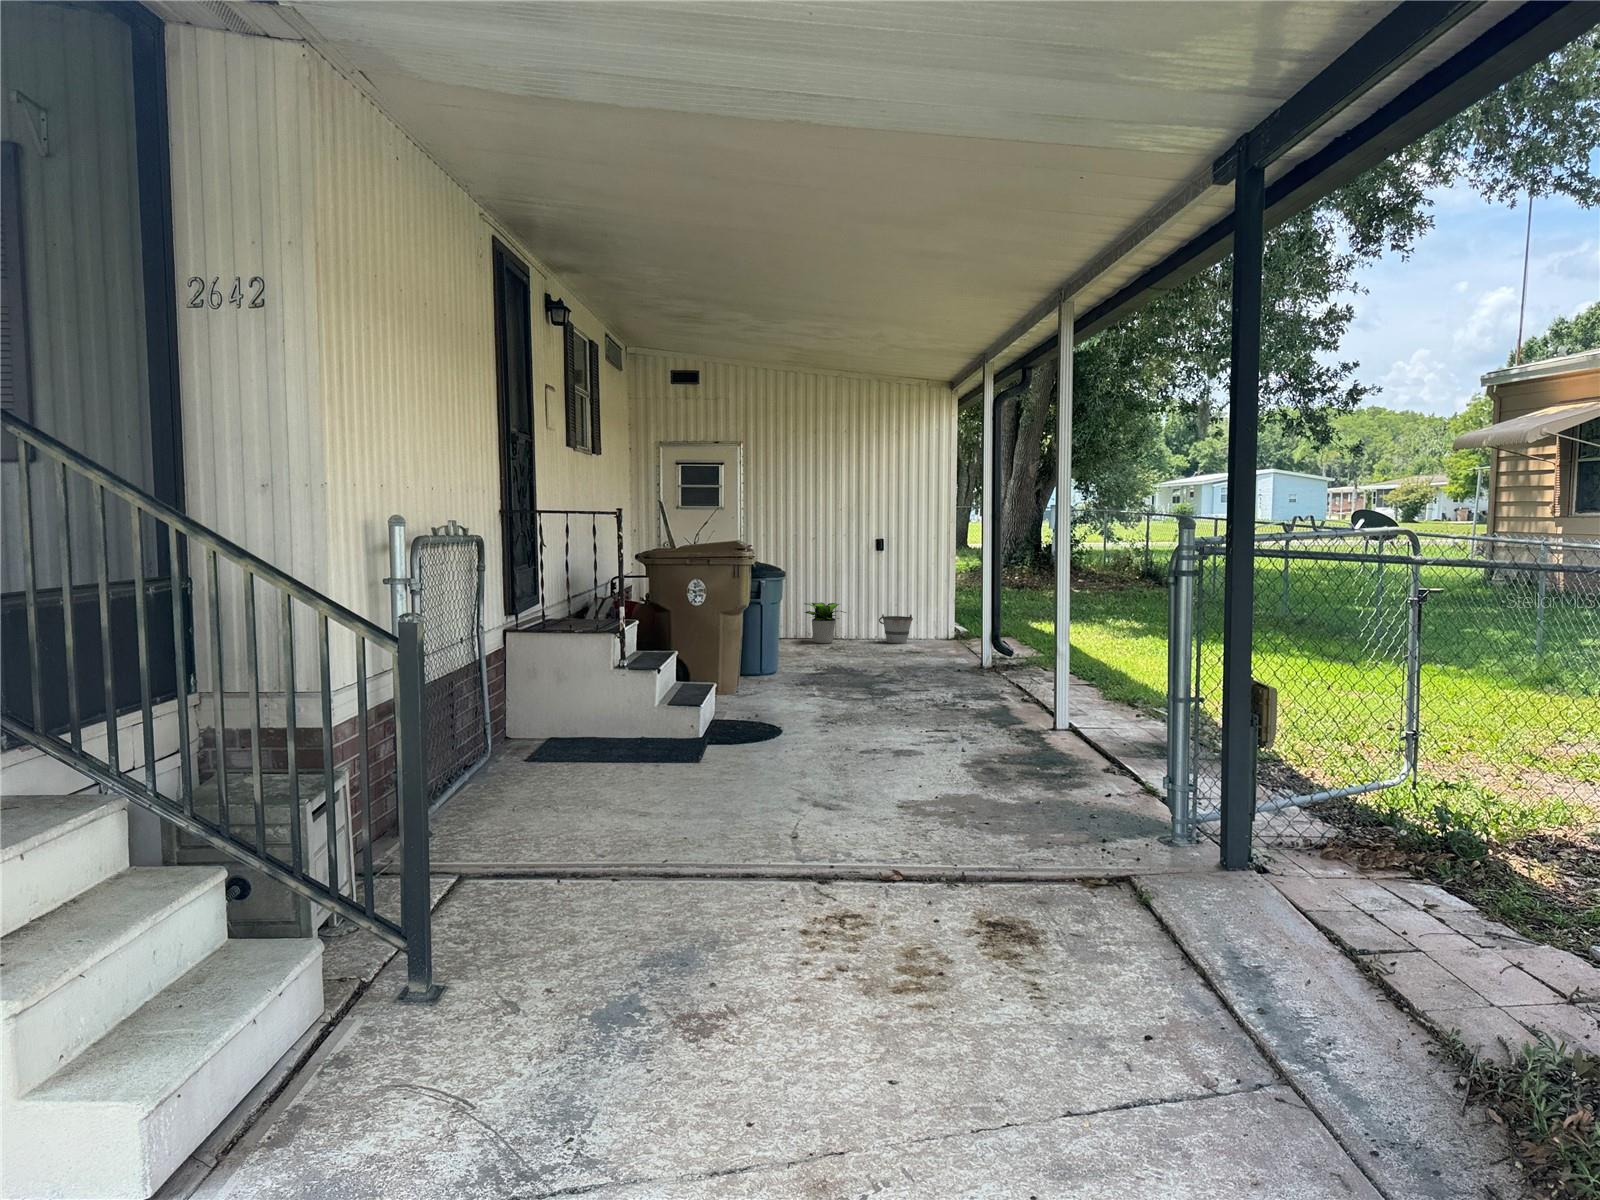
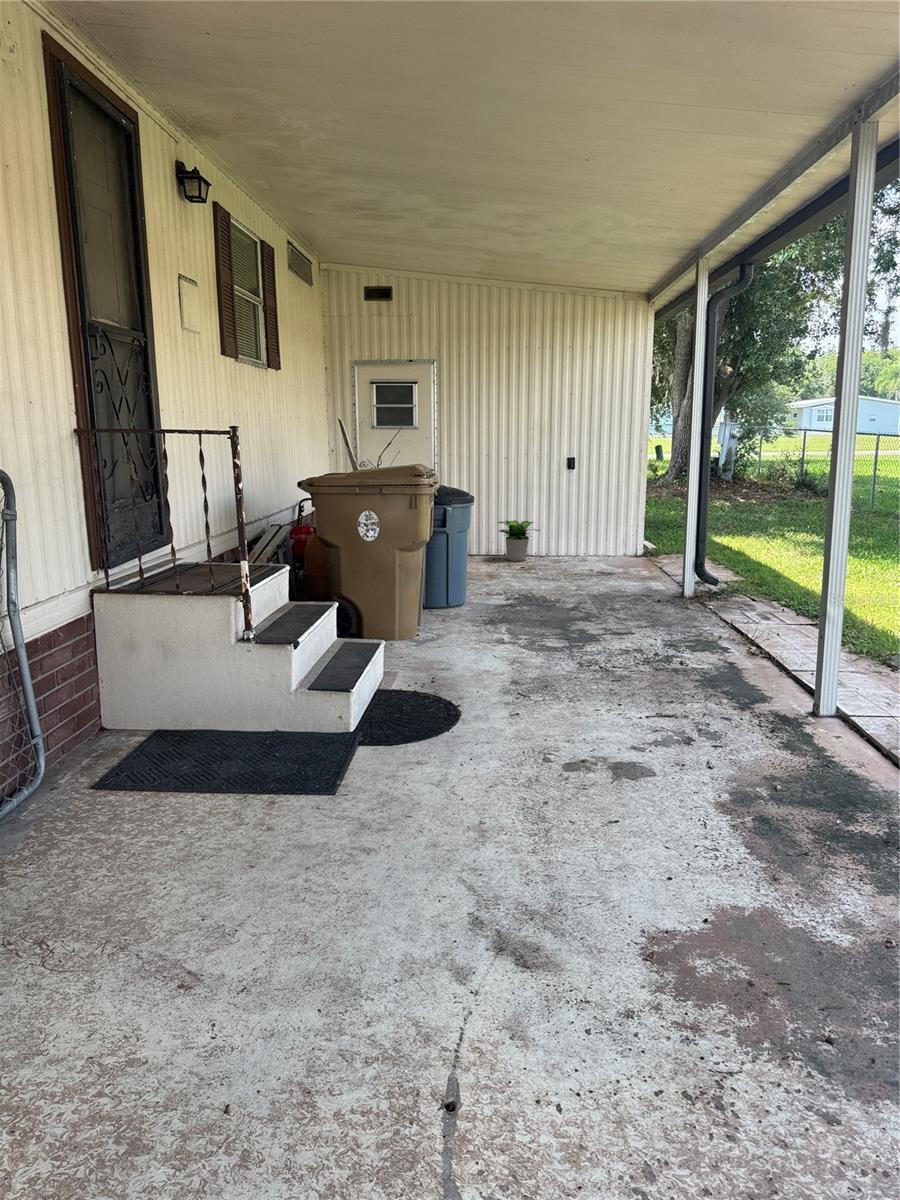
bucket: present [879,614,913,644] -> none [571,532,605,561]

